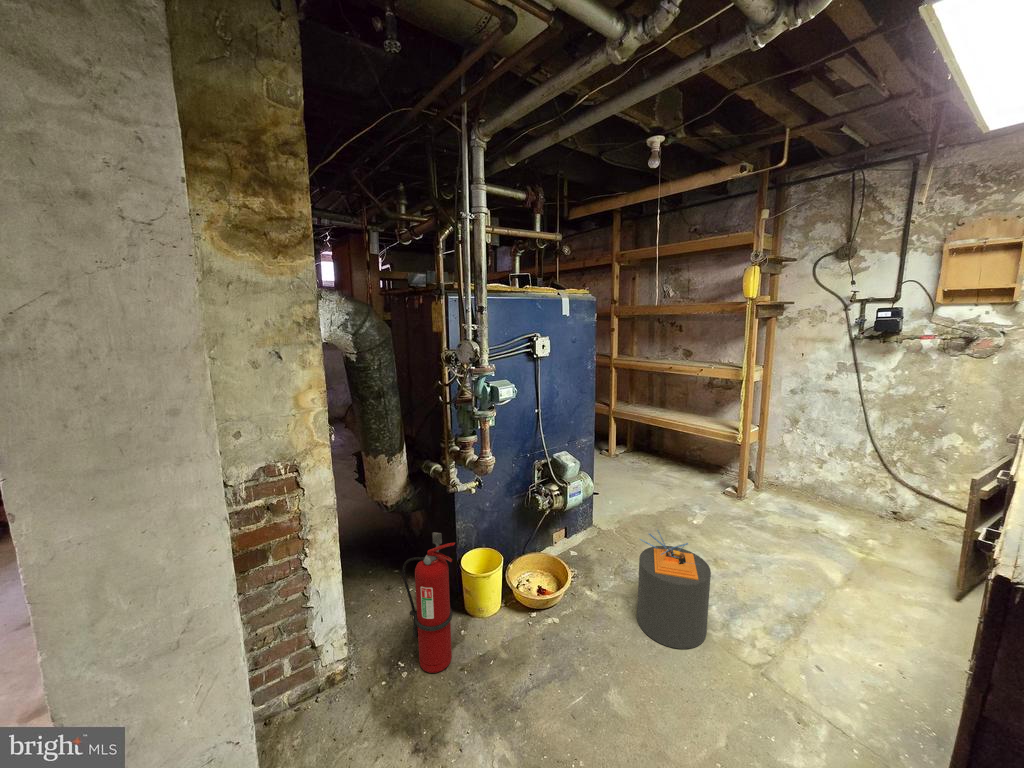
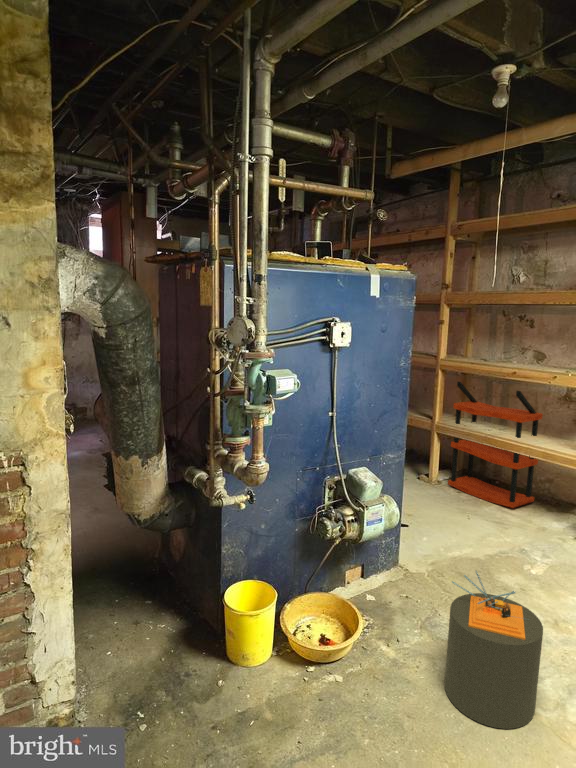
shelving unit: none [623,377,693,473] -> present [448,382,543,508]
fire extinguisher: present [402,532,455,673] -> none [147,553,212,729]

